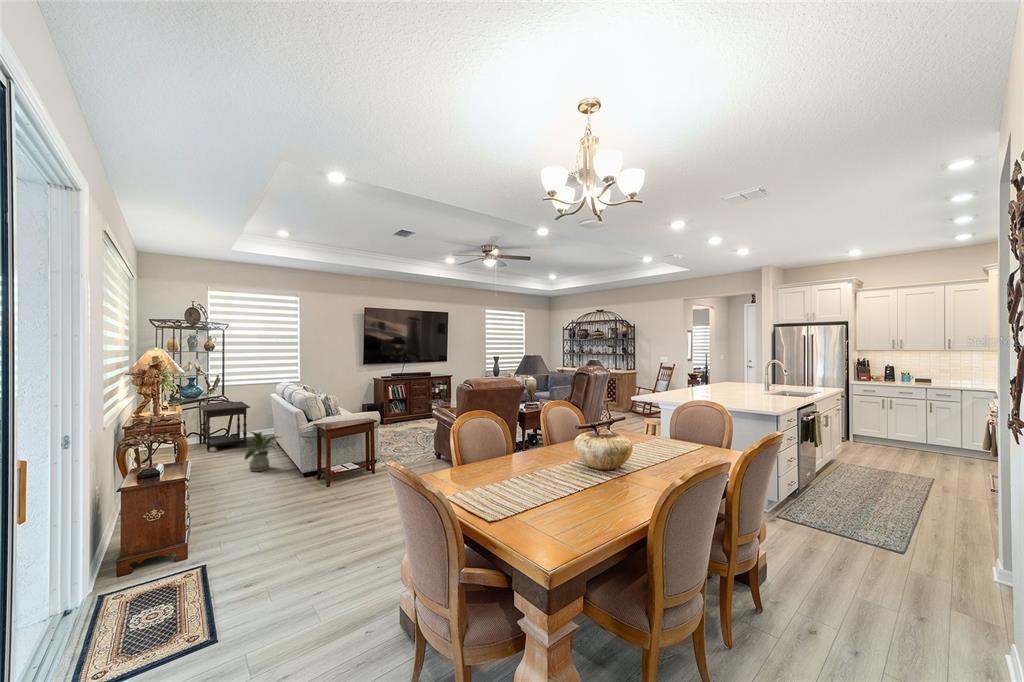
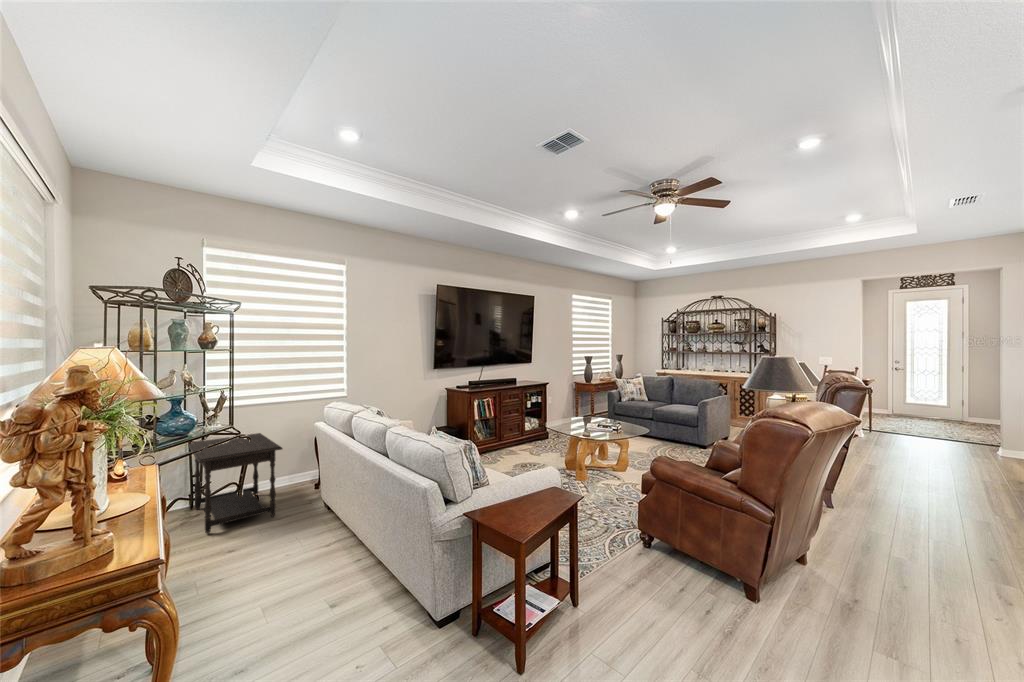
house plant: present [245,432,280,471] -> none [292,514,367,605]

